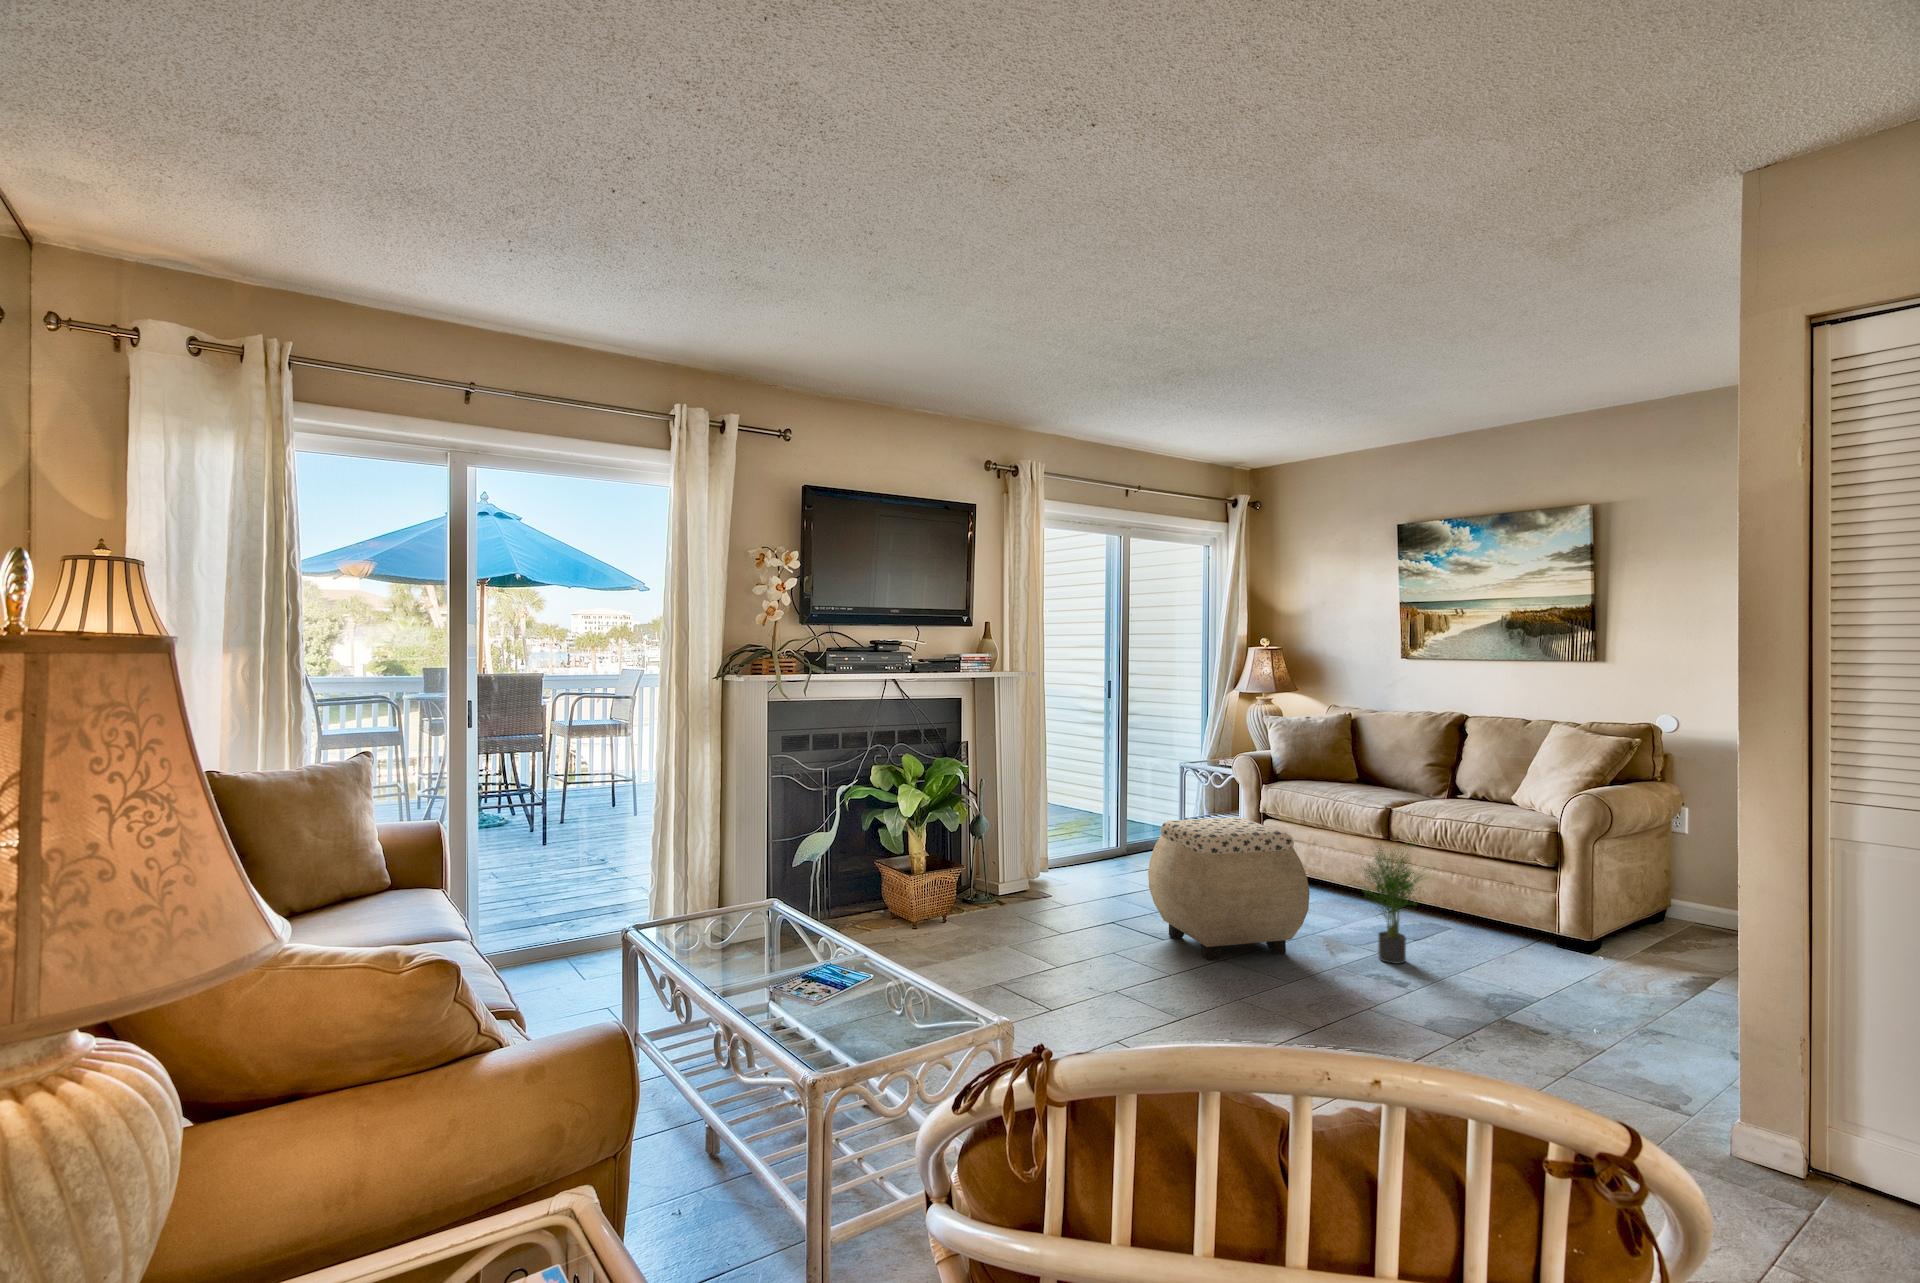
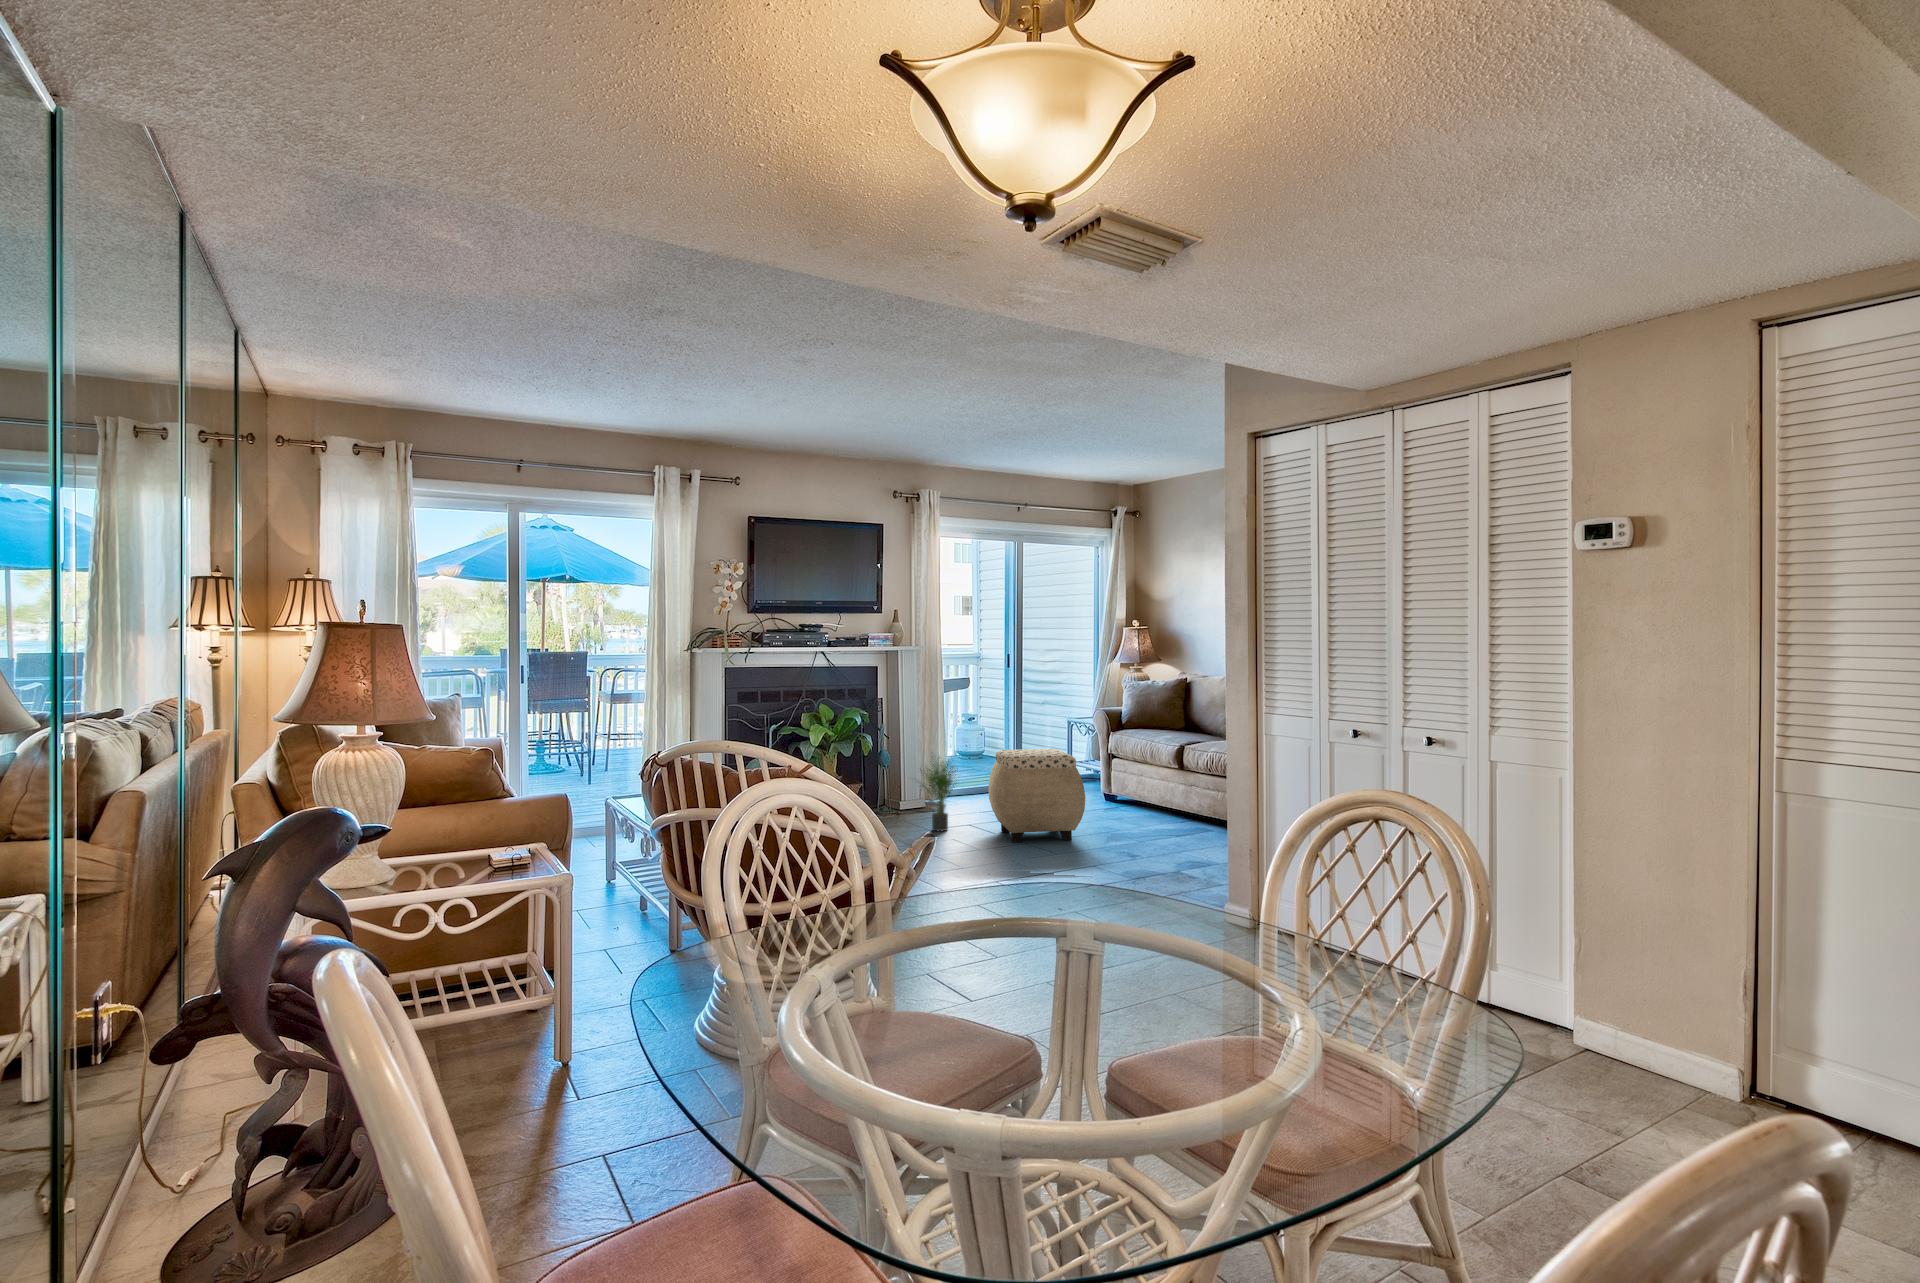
potted plant: present [1353,848,1425,964] -> present [917,757,956,831]

